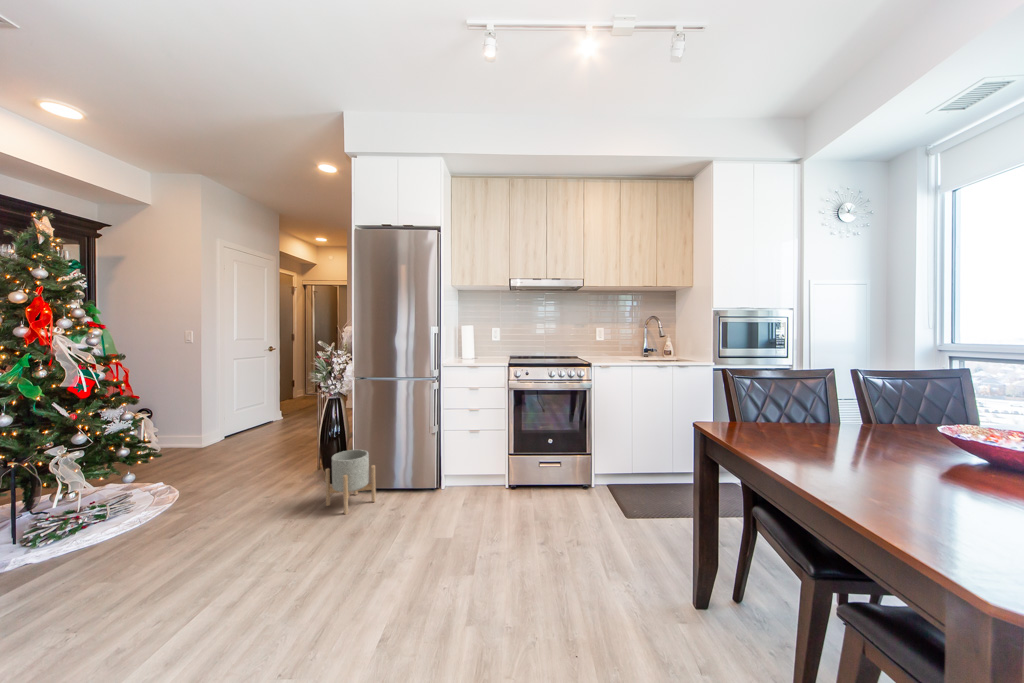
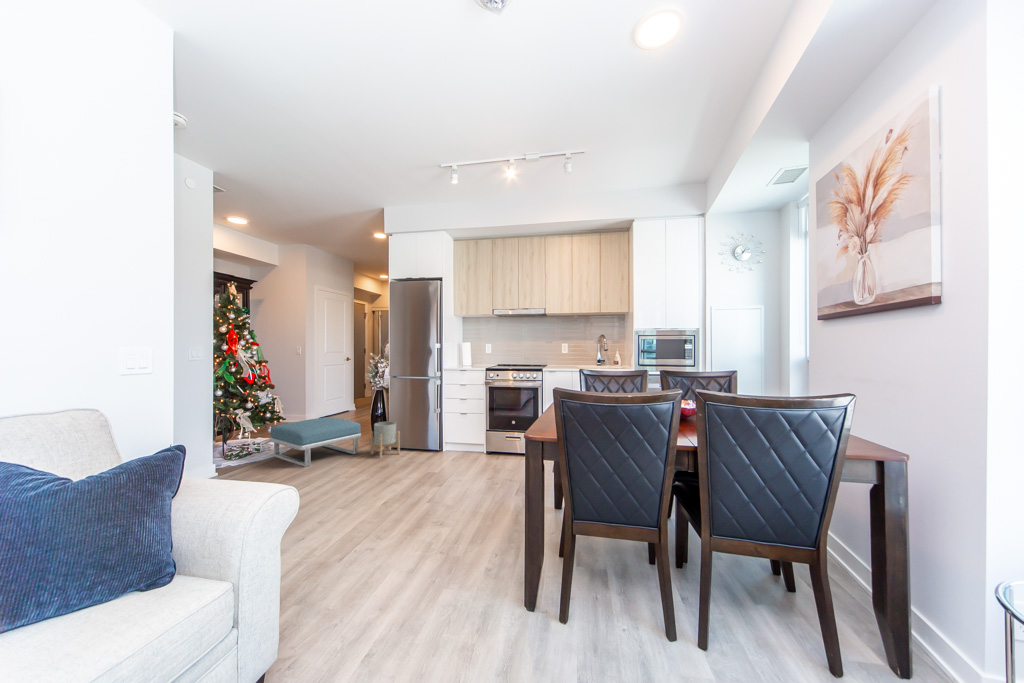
footstool: none [129,446,308,553] -> present [270,417,361,467]

